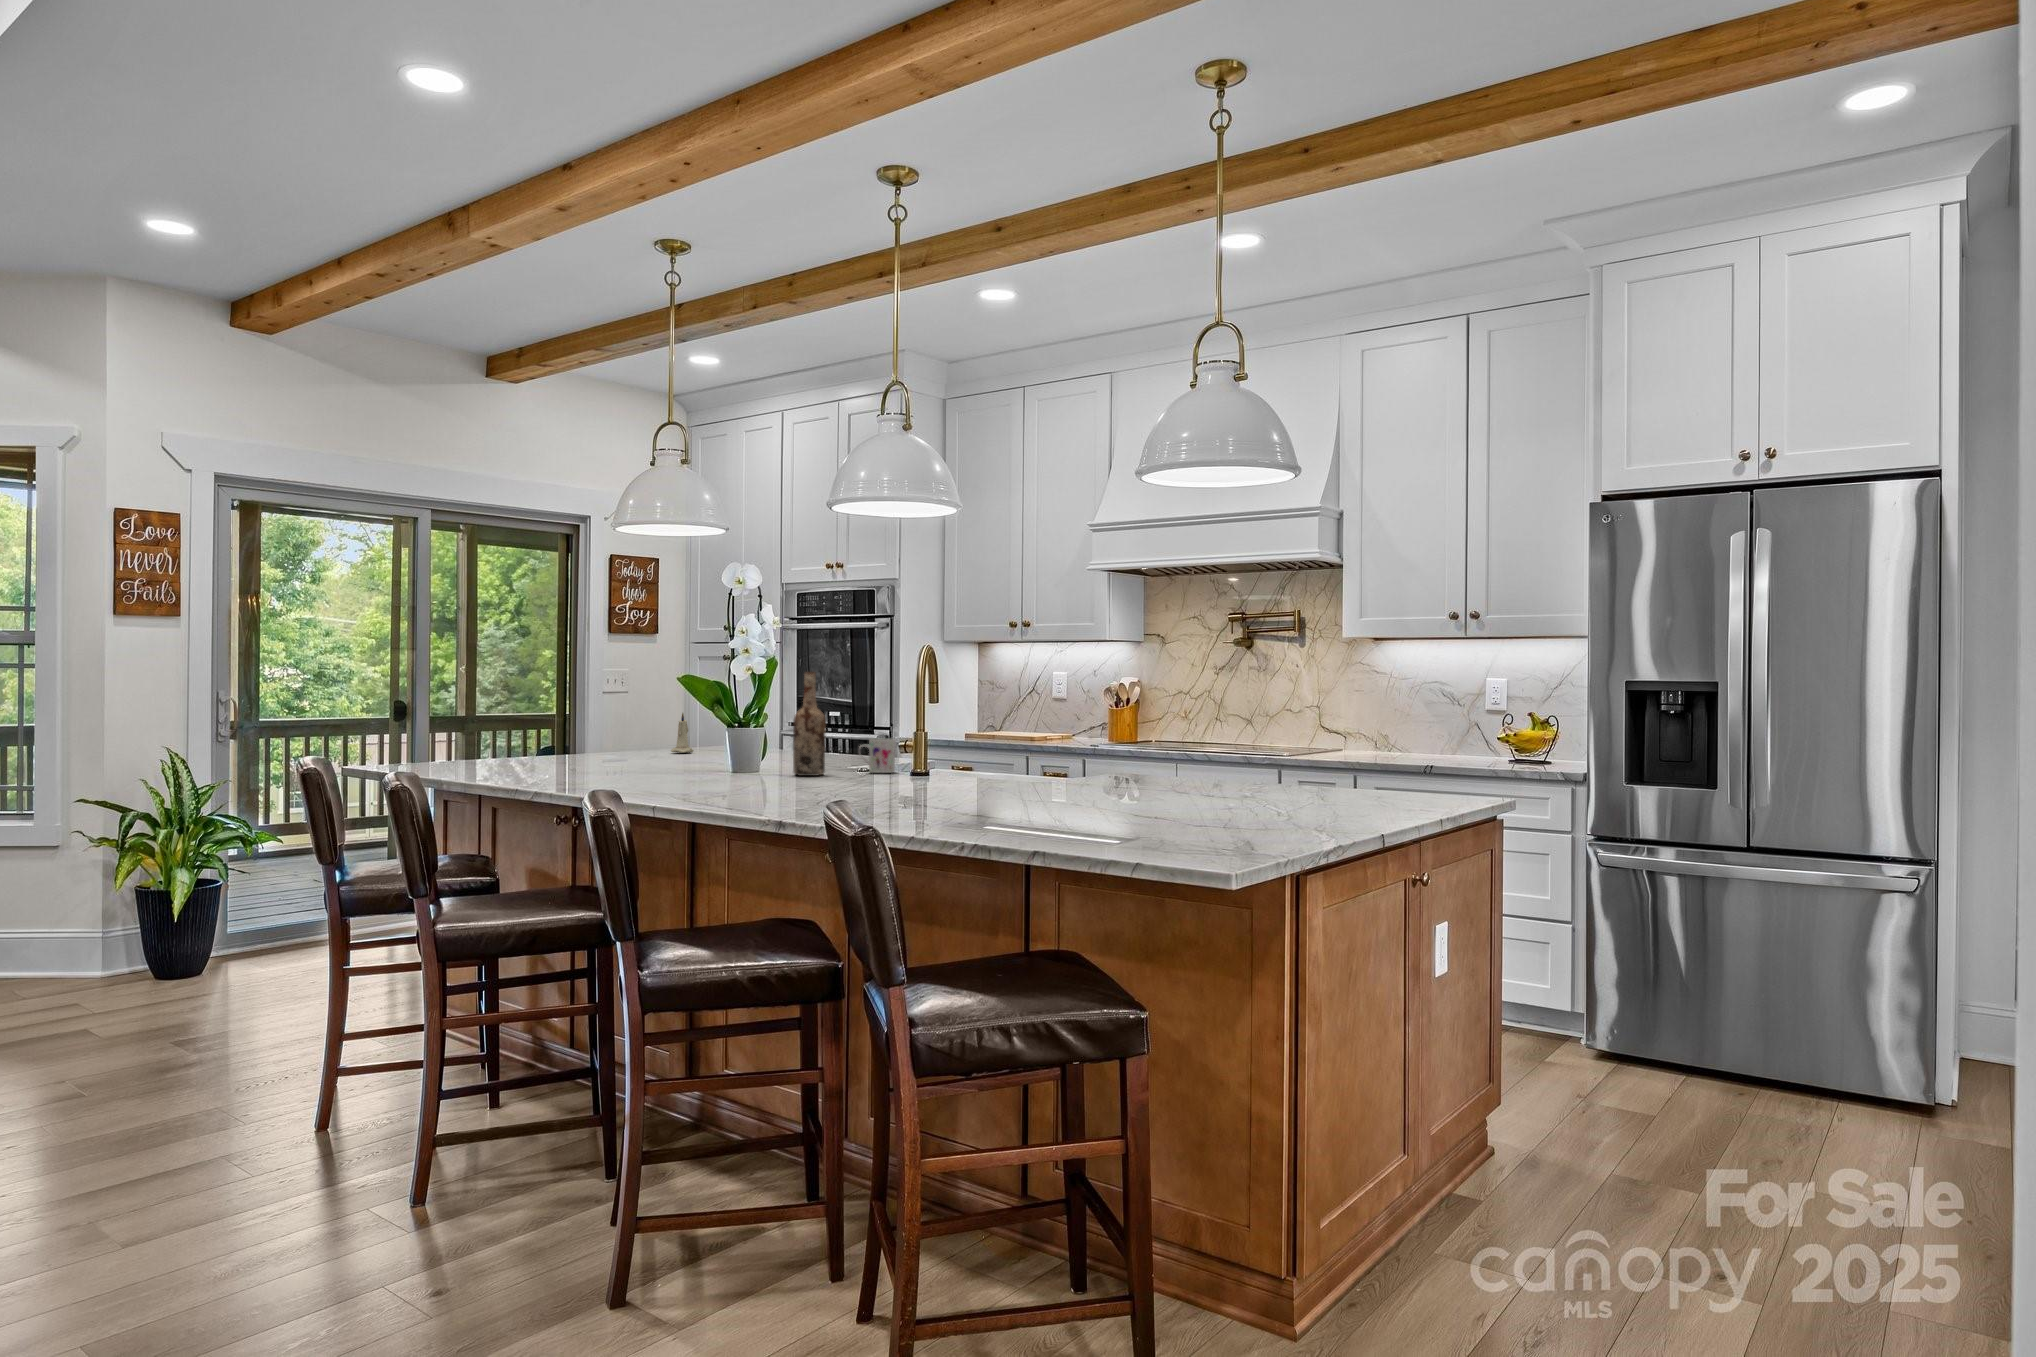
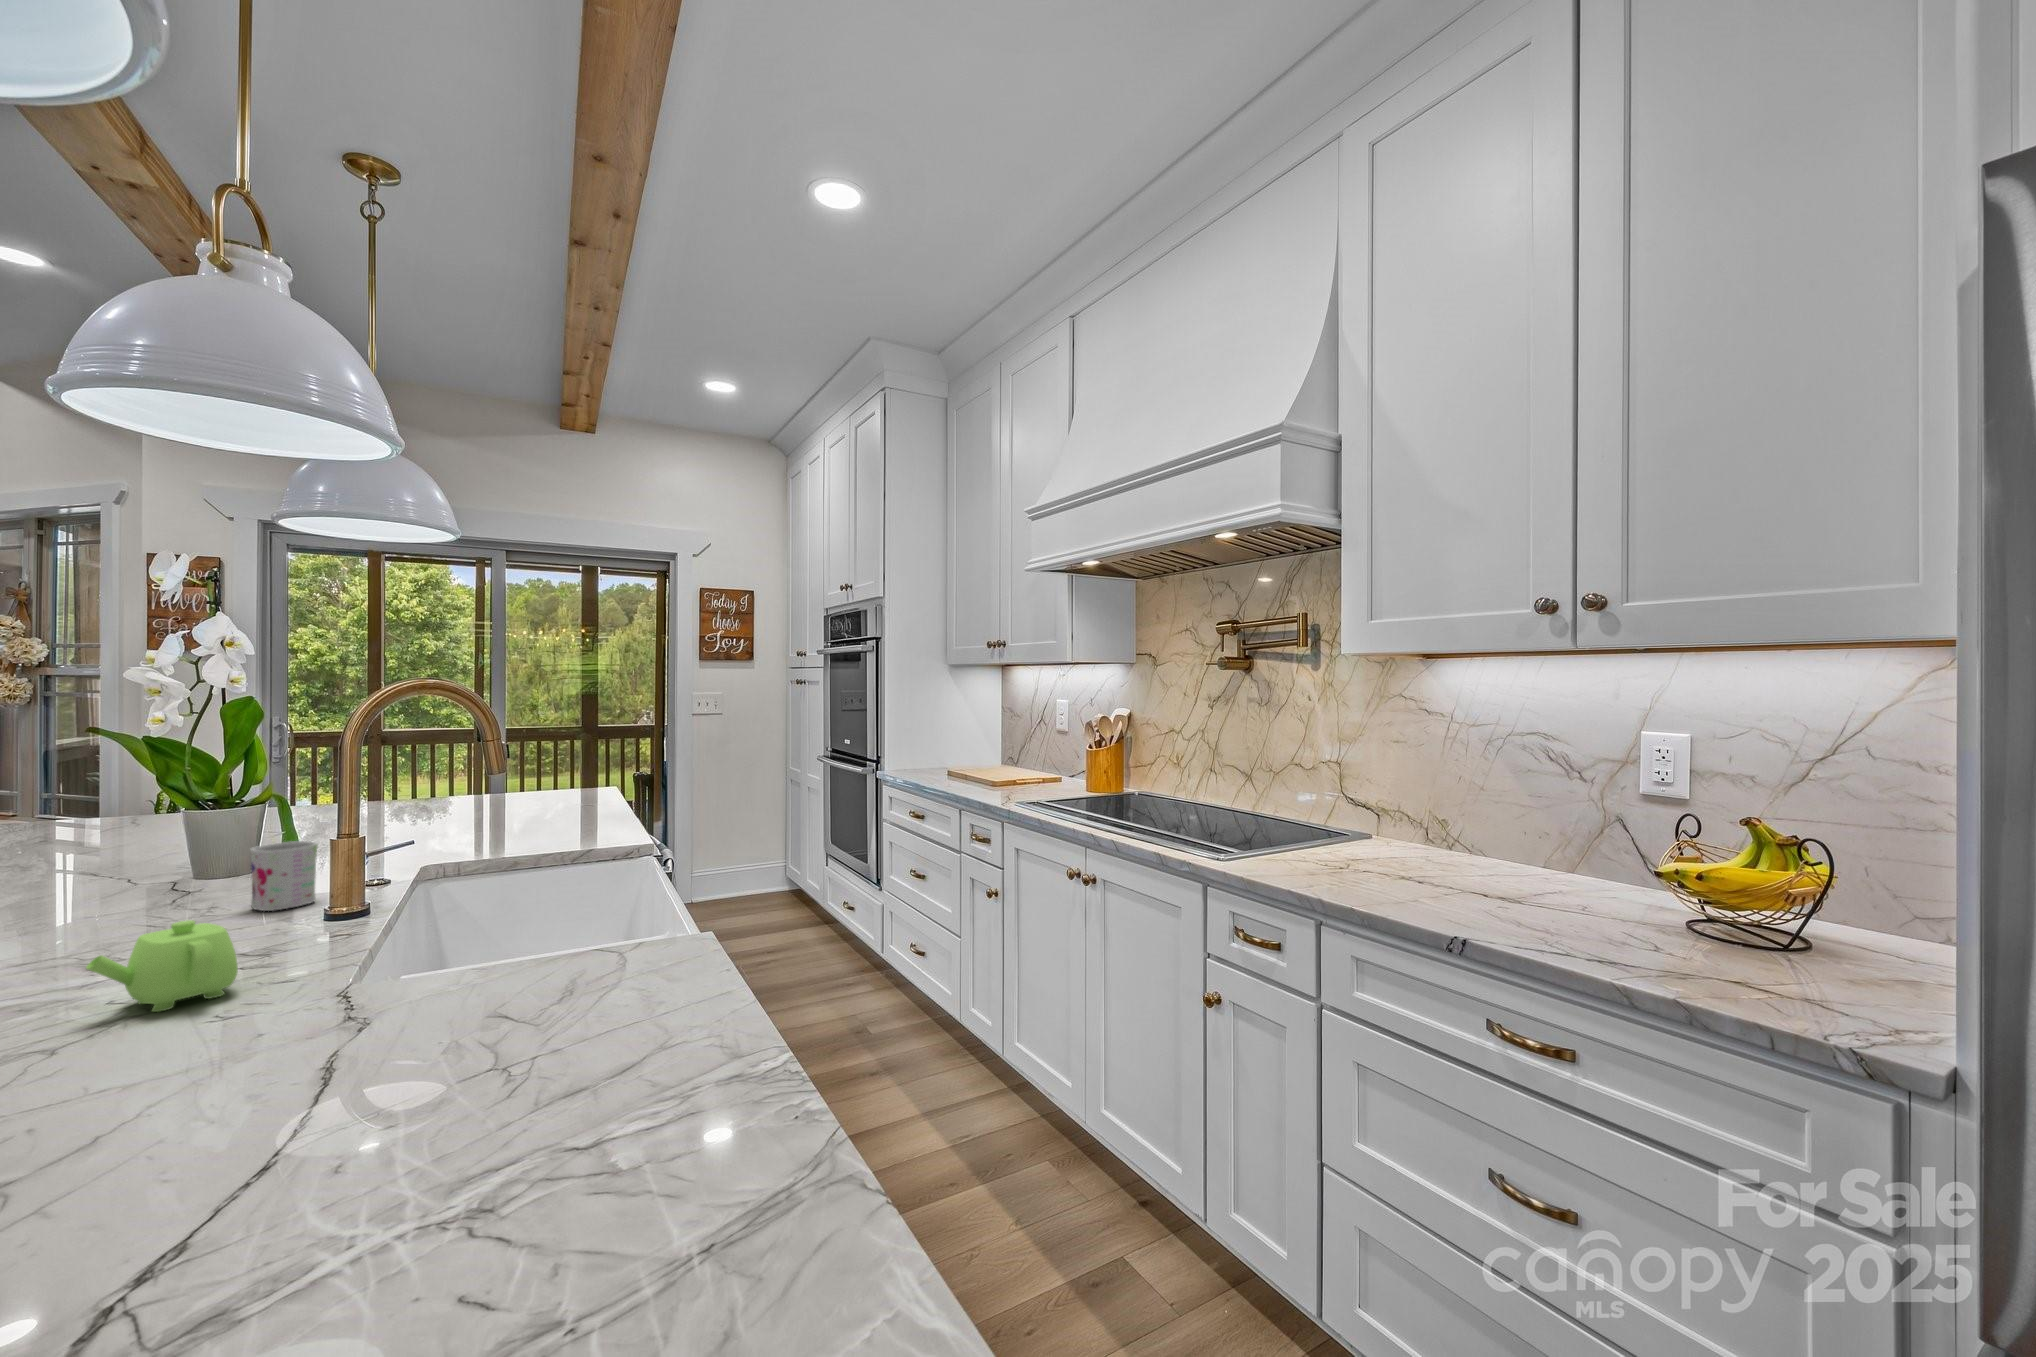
wine bottle: present [793,672,826,776] -> none [106,726,189,913]
candle: present [671,713,694,753] -> none [443,755,479,806]
teapot: none [977,748,1031,782] -> present [86,920,238,1012]

